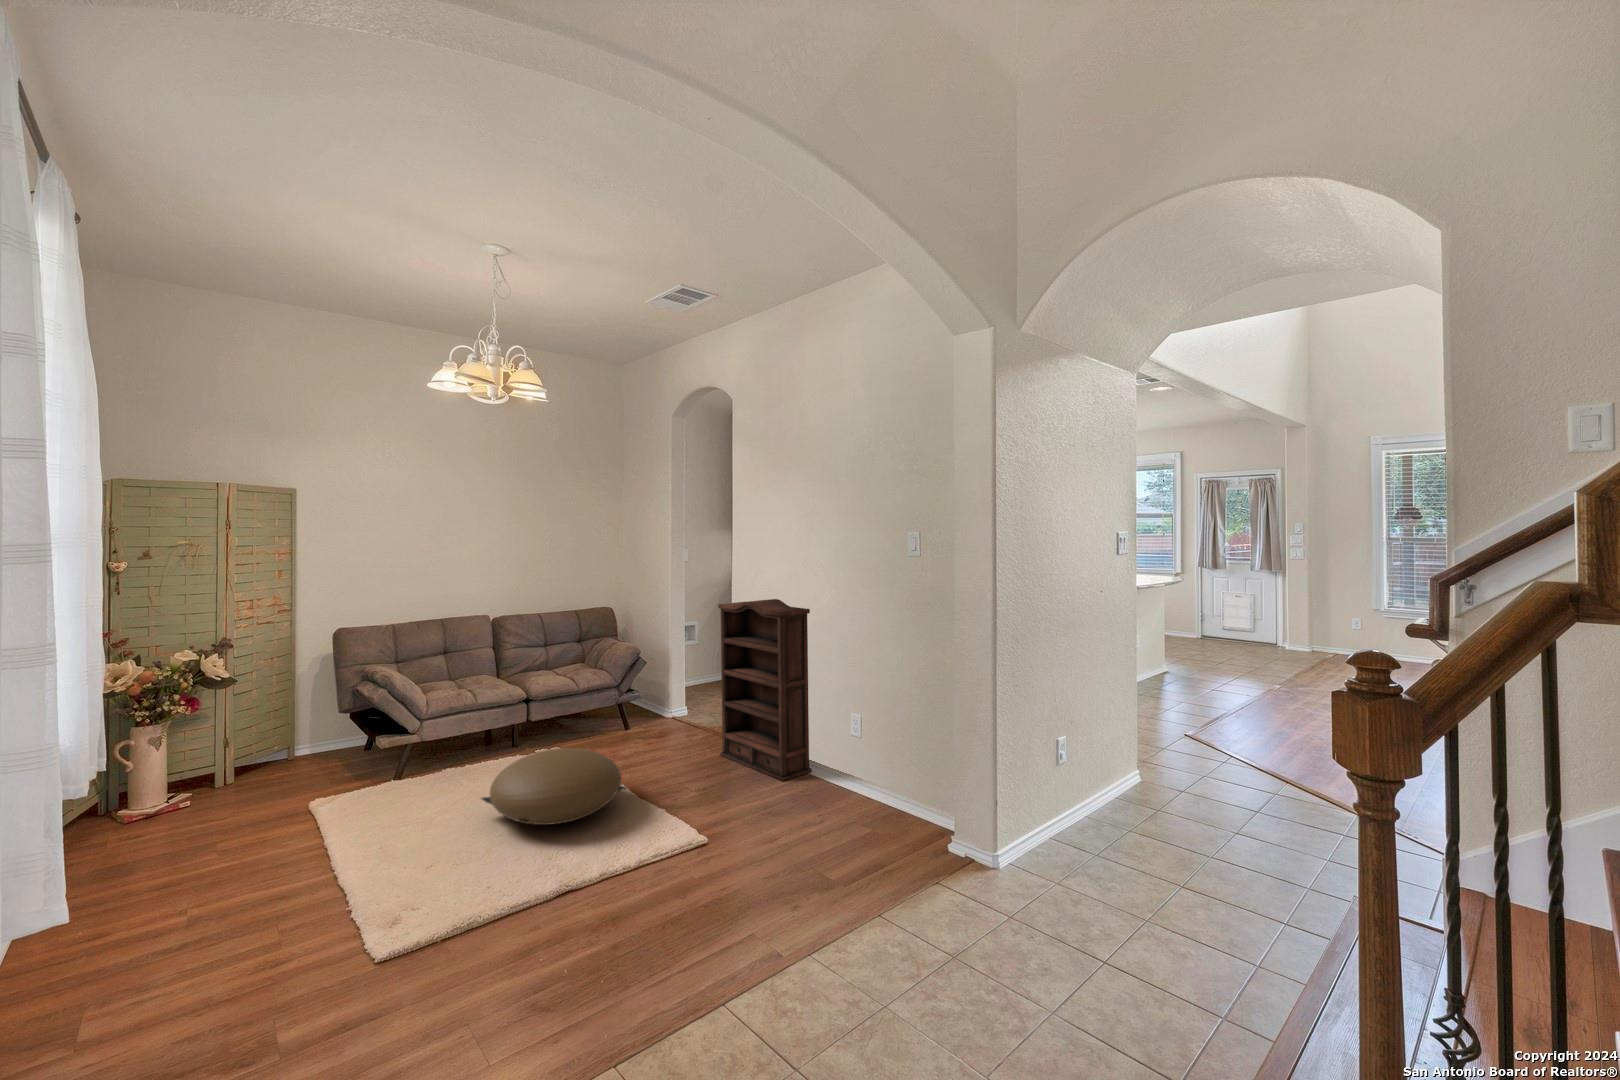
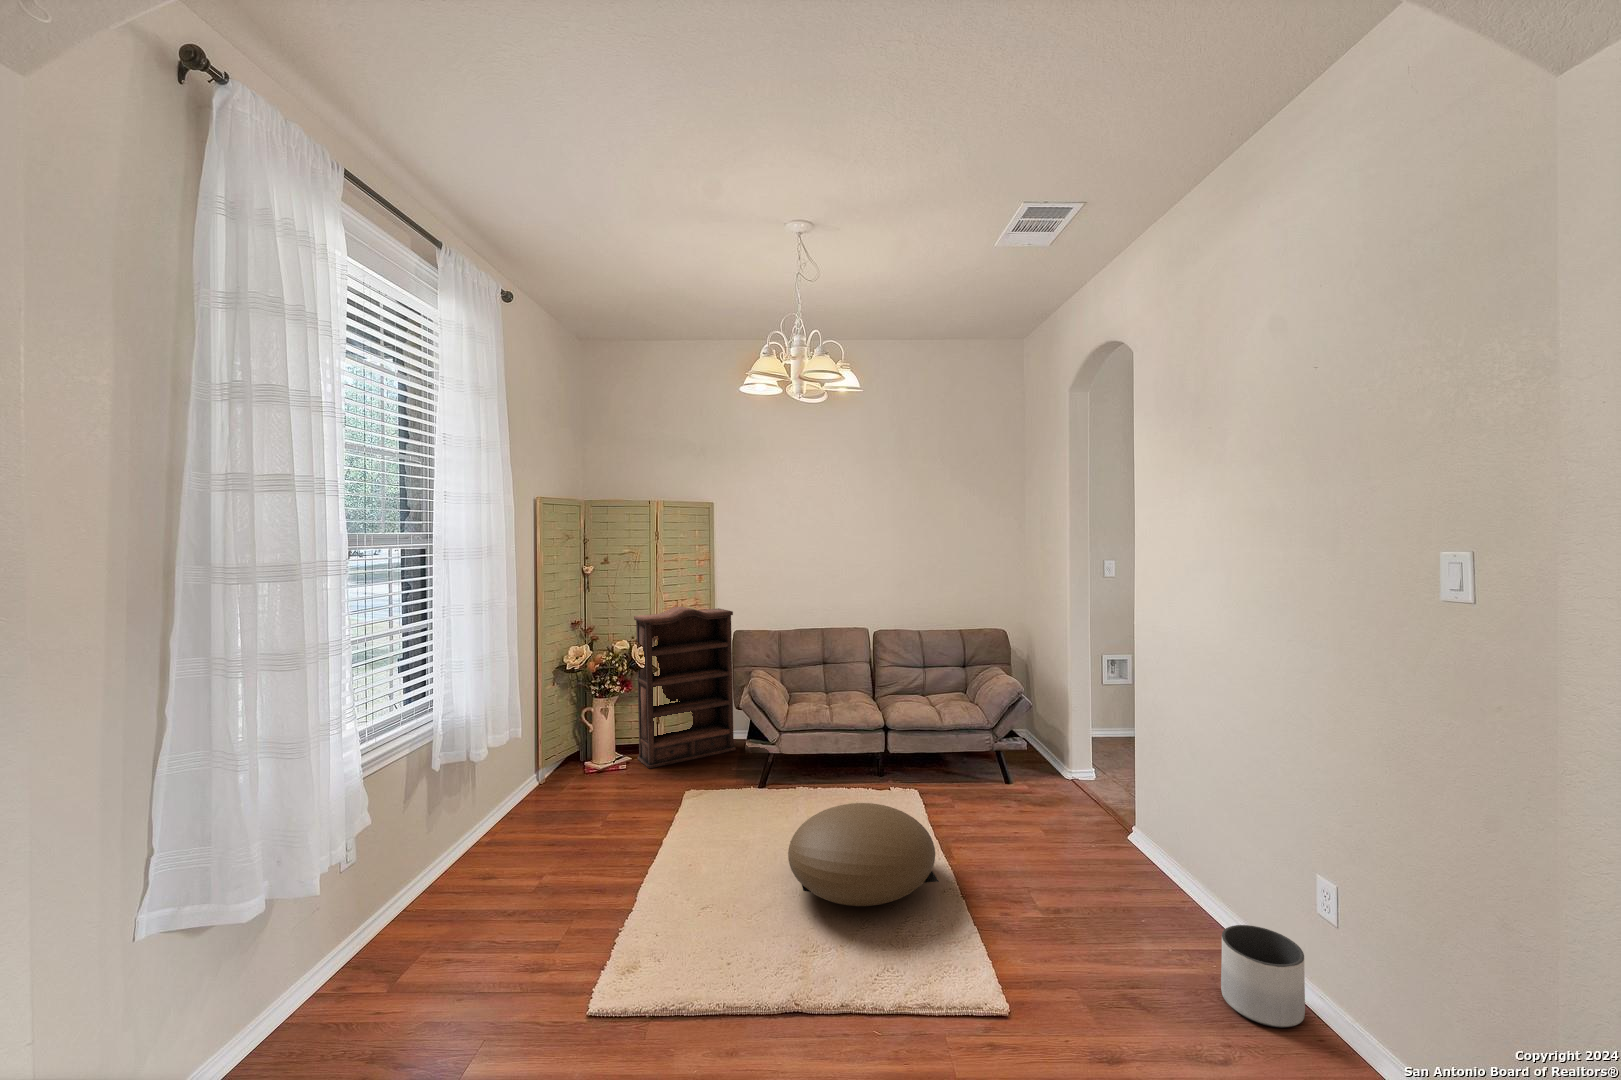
bookshelf: present [718,599,812,781] -> present [634,607,736,769]
planter: none [818,751,860,801] -> present [1221,925,1305,1028]

